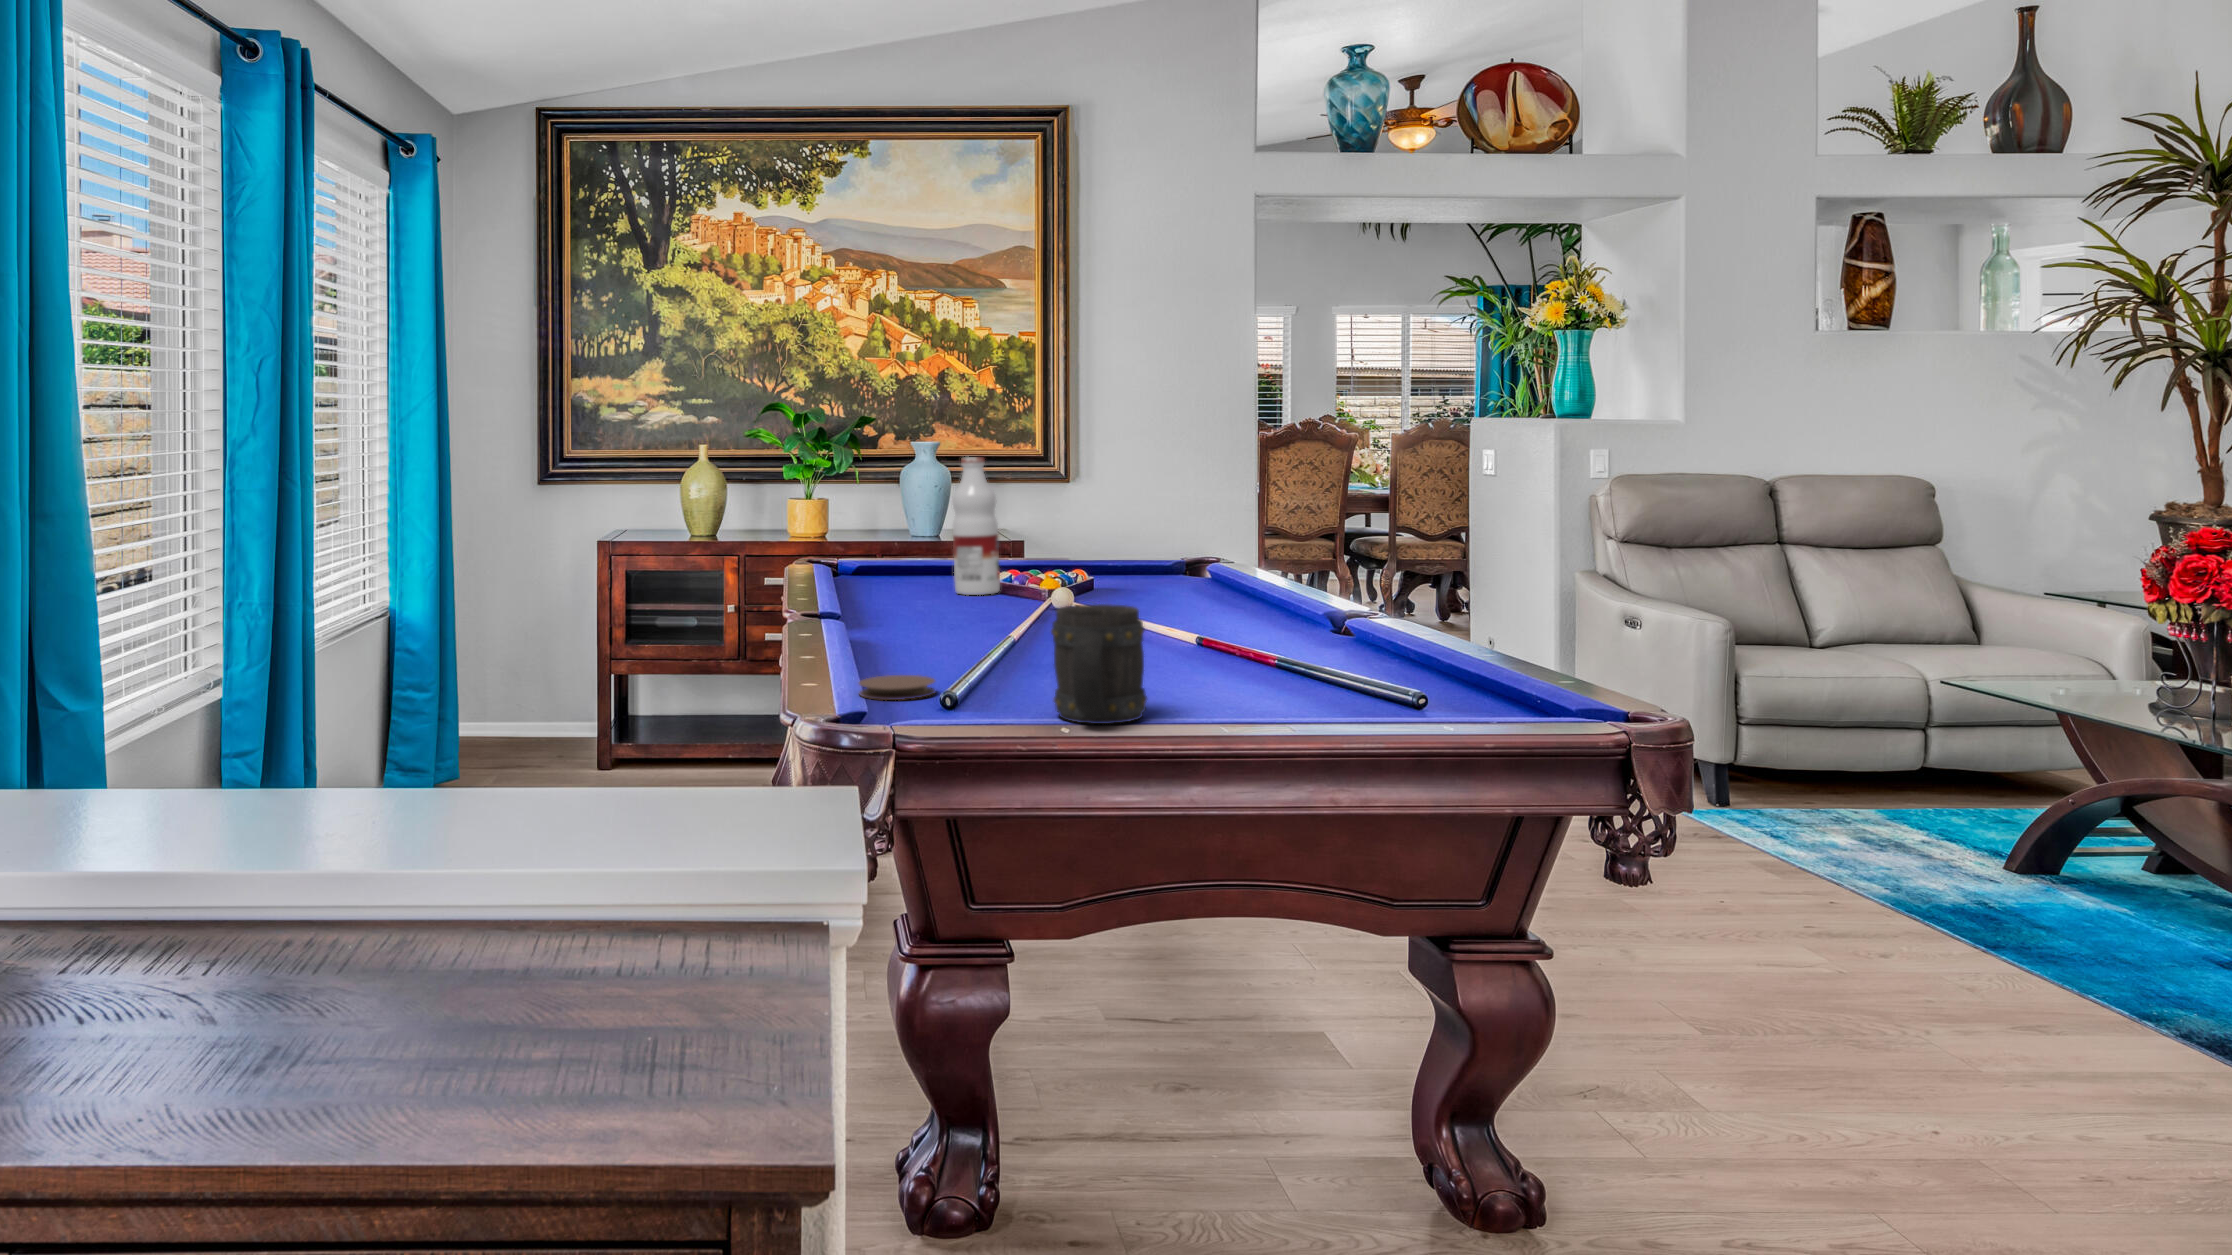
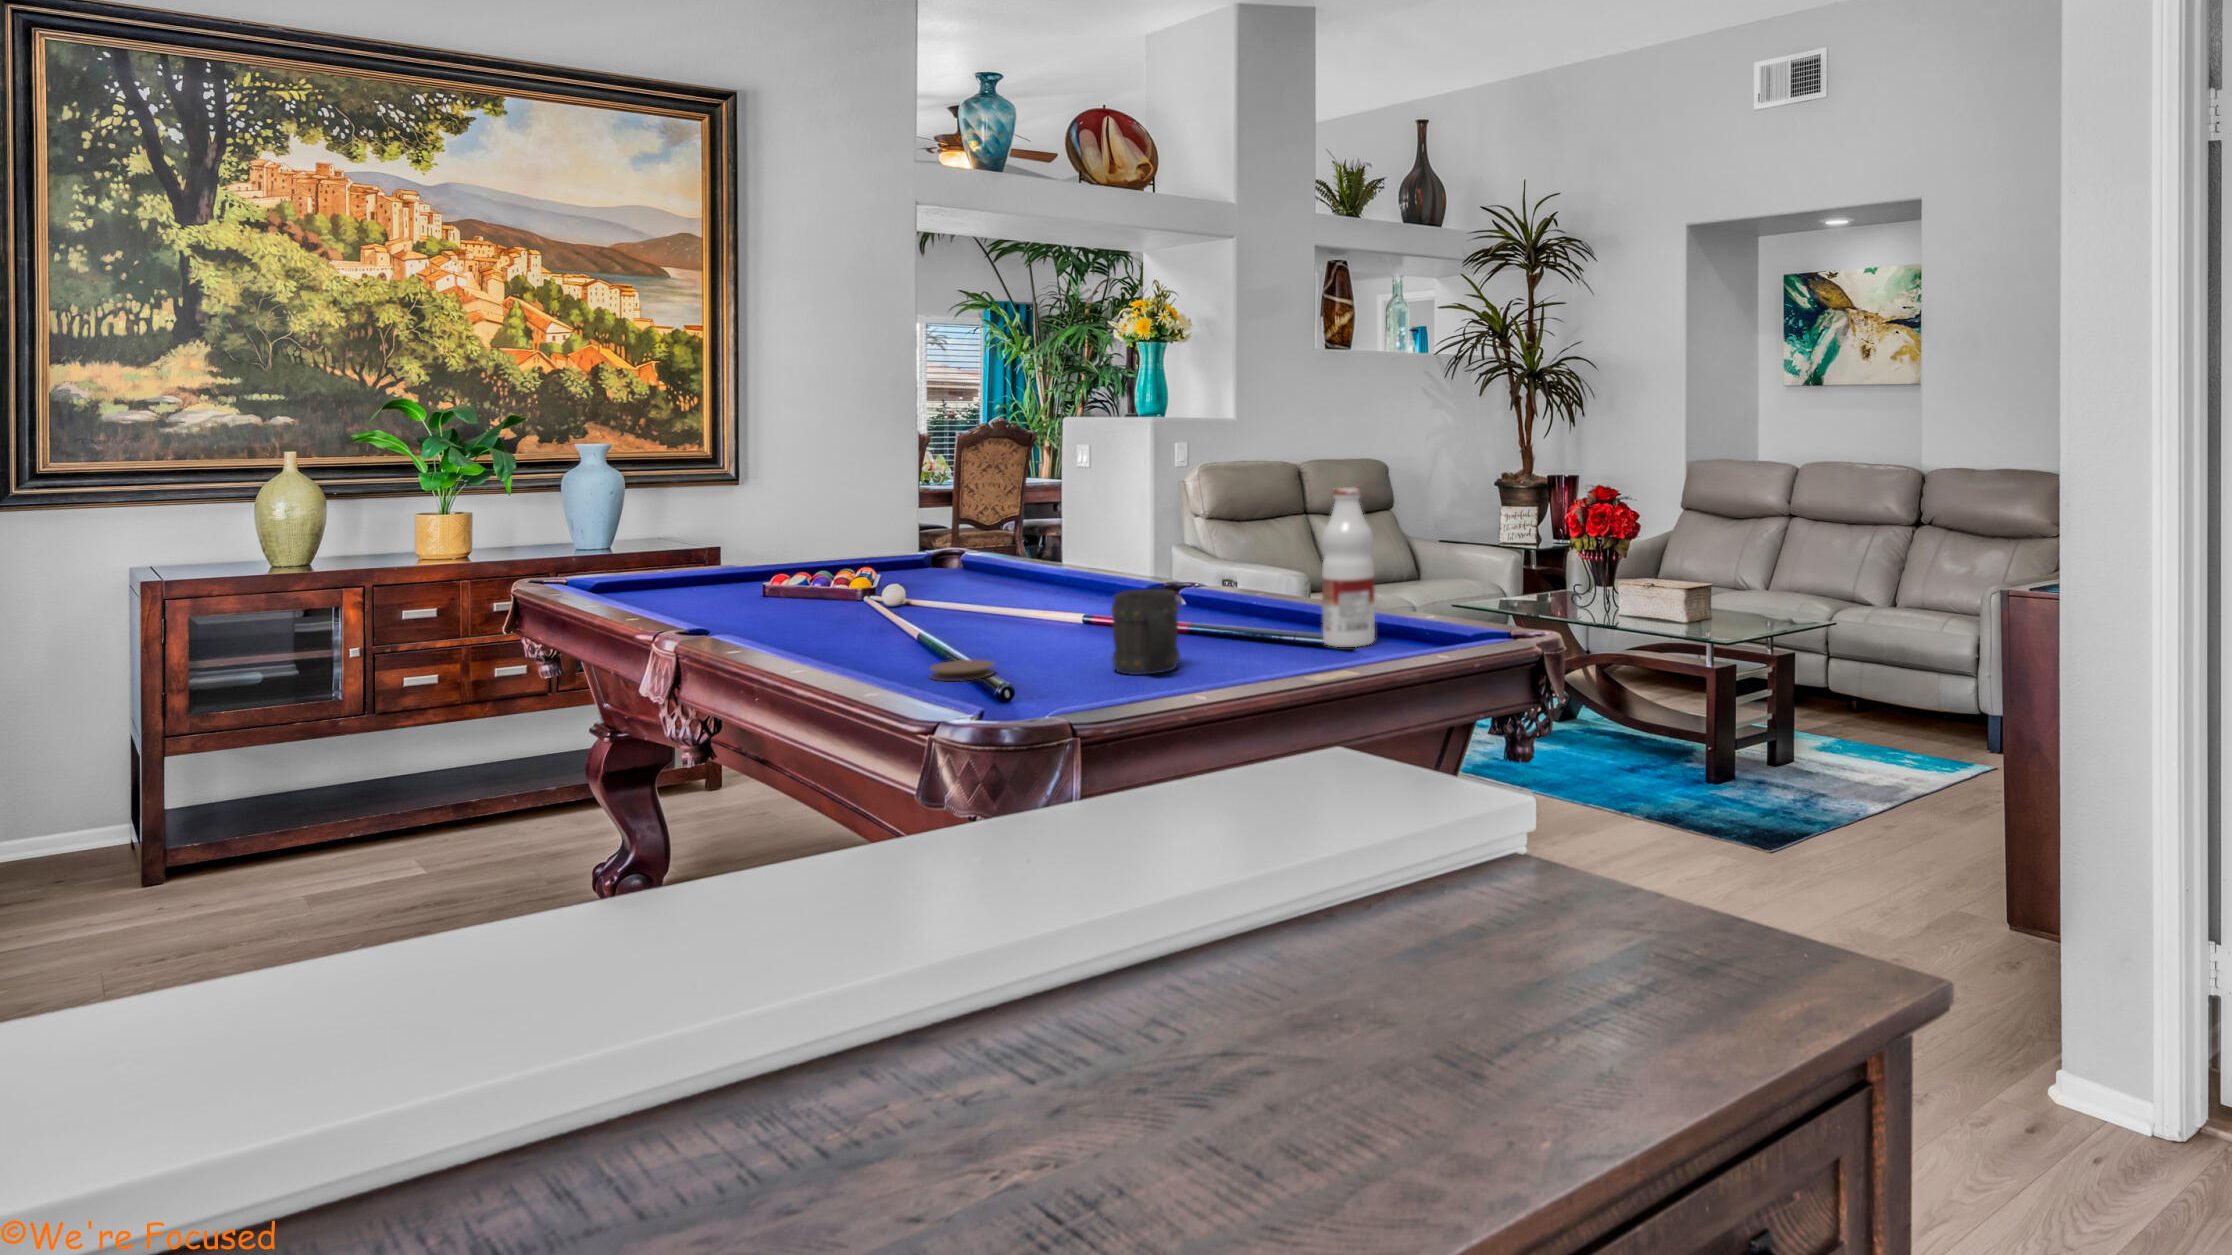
beverage bottle: present [952,457,1000,595] -> present [1322,487,1375,647]

